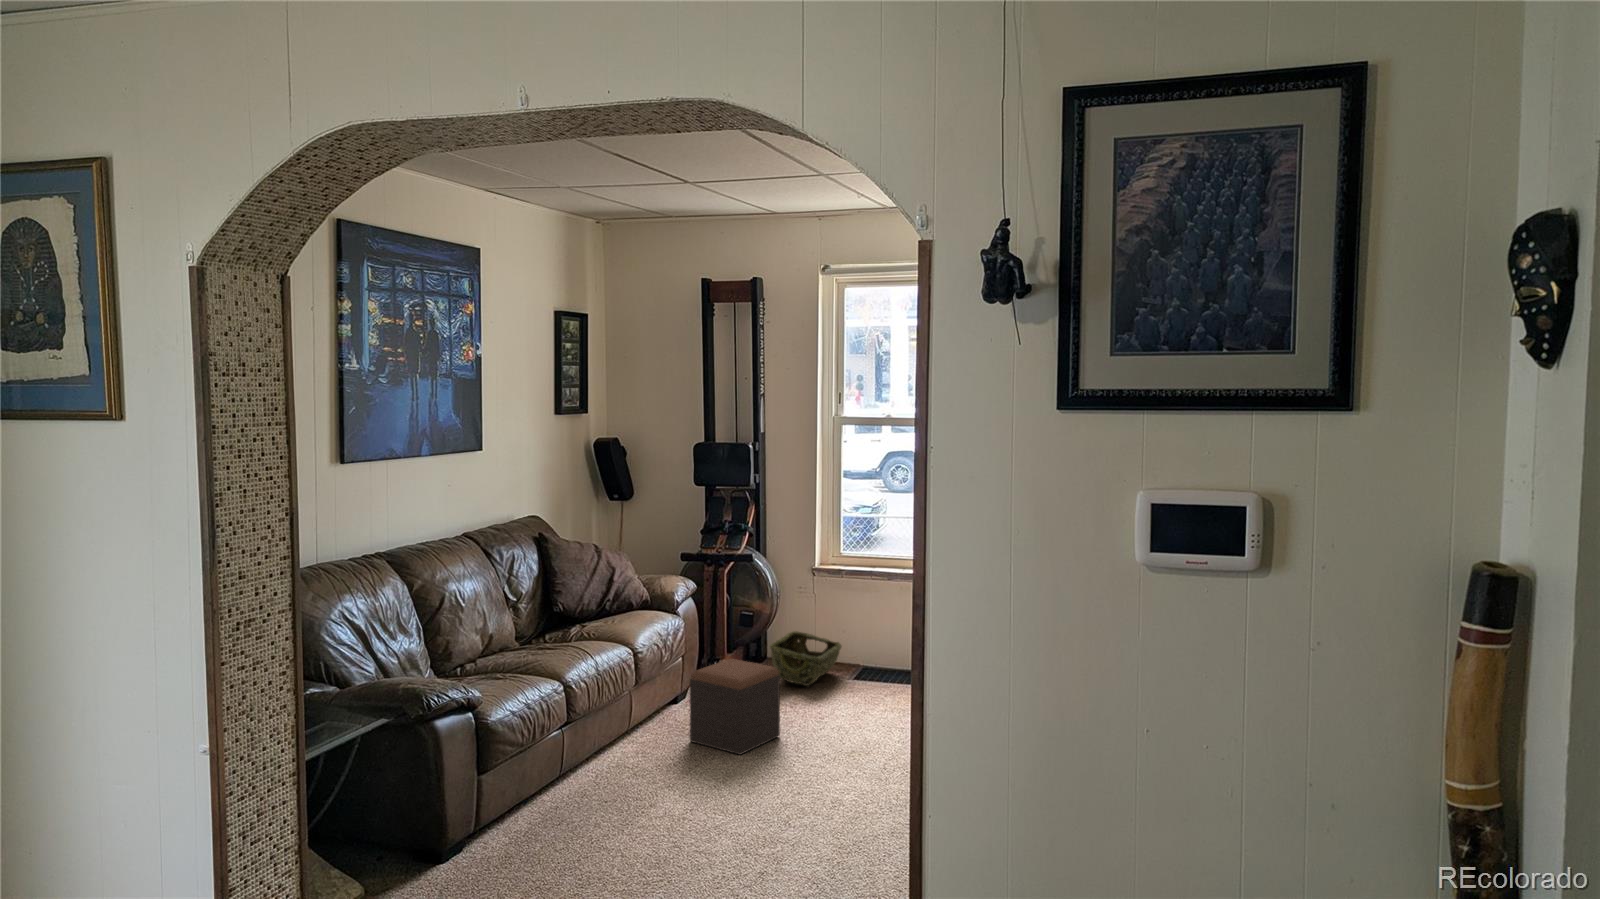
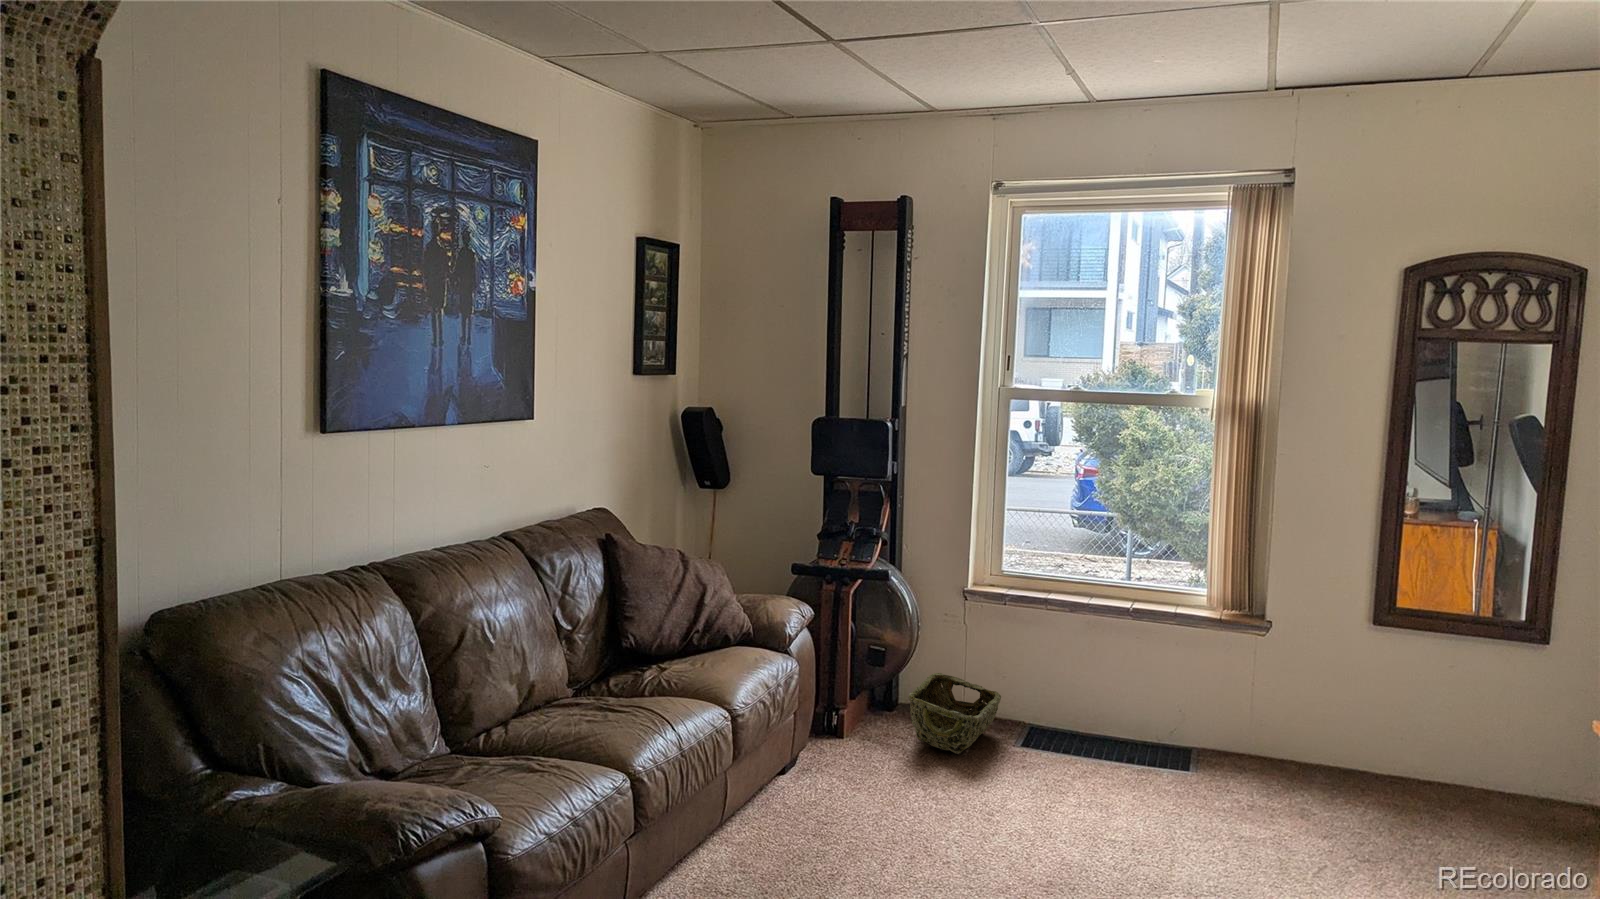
footstool: present [690,659,780,755] -> none [806,725,937,874]

